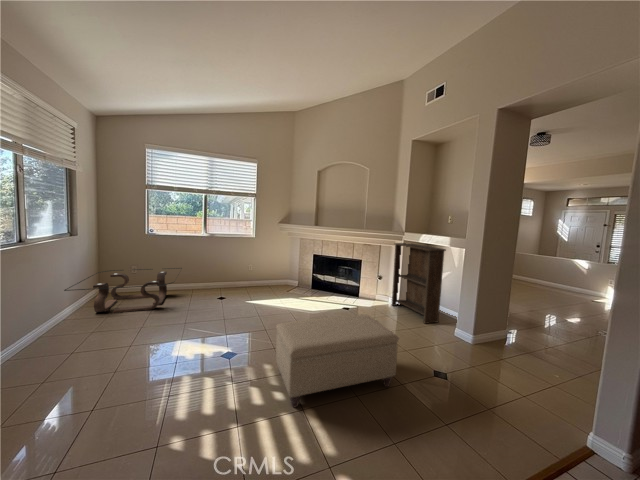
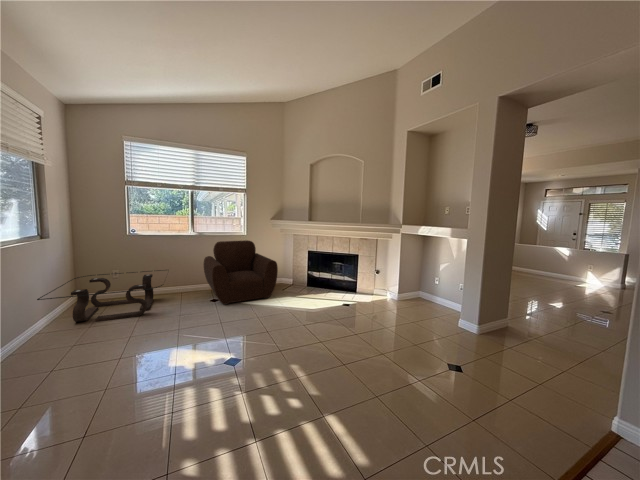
armchair: none [214,243,282,303] -> present [204,240,278,305]
bookshelf: present [392,243,446,324] -> none [390,235,446,316]
ottoman: present [276,314,399,407] -> none [286,310,417,415]

